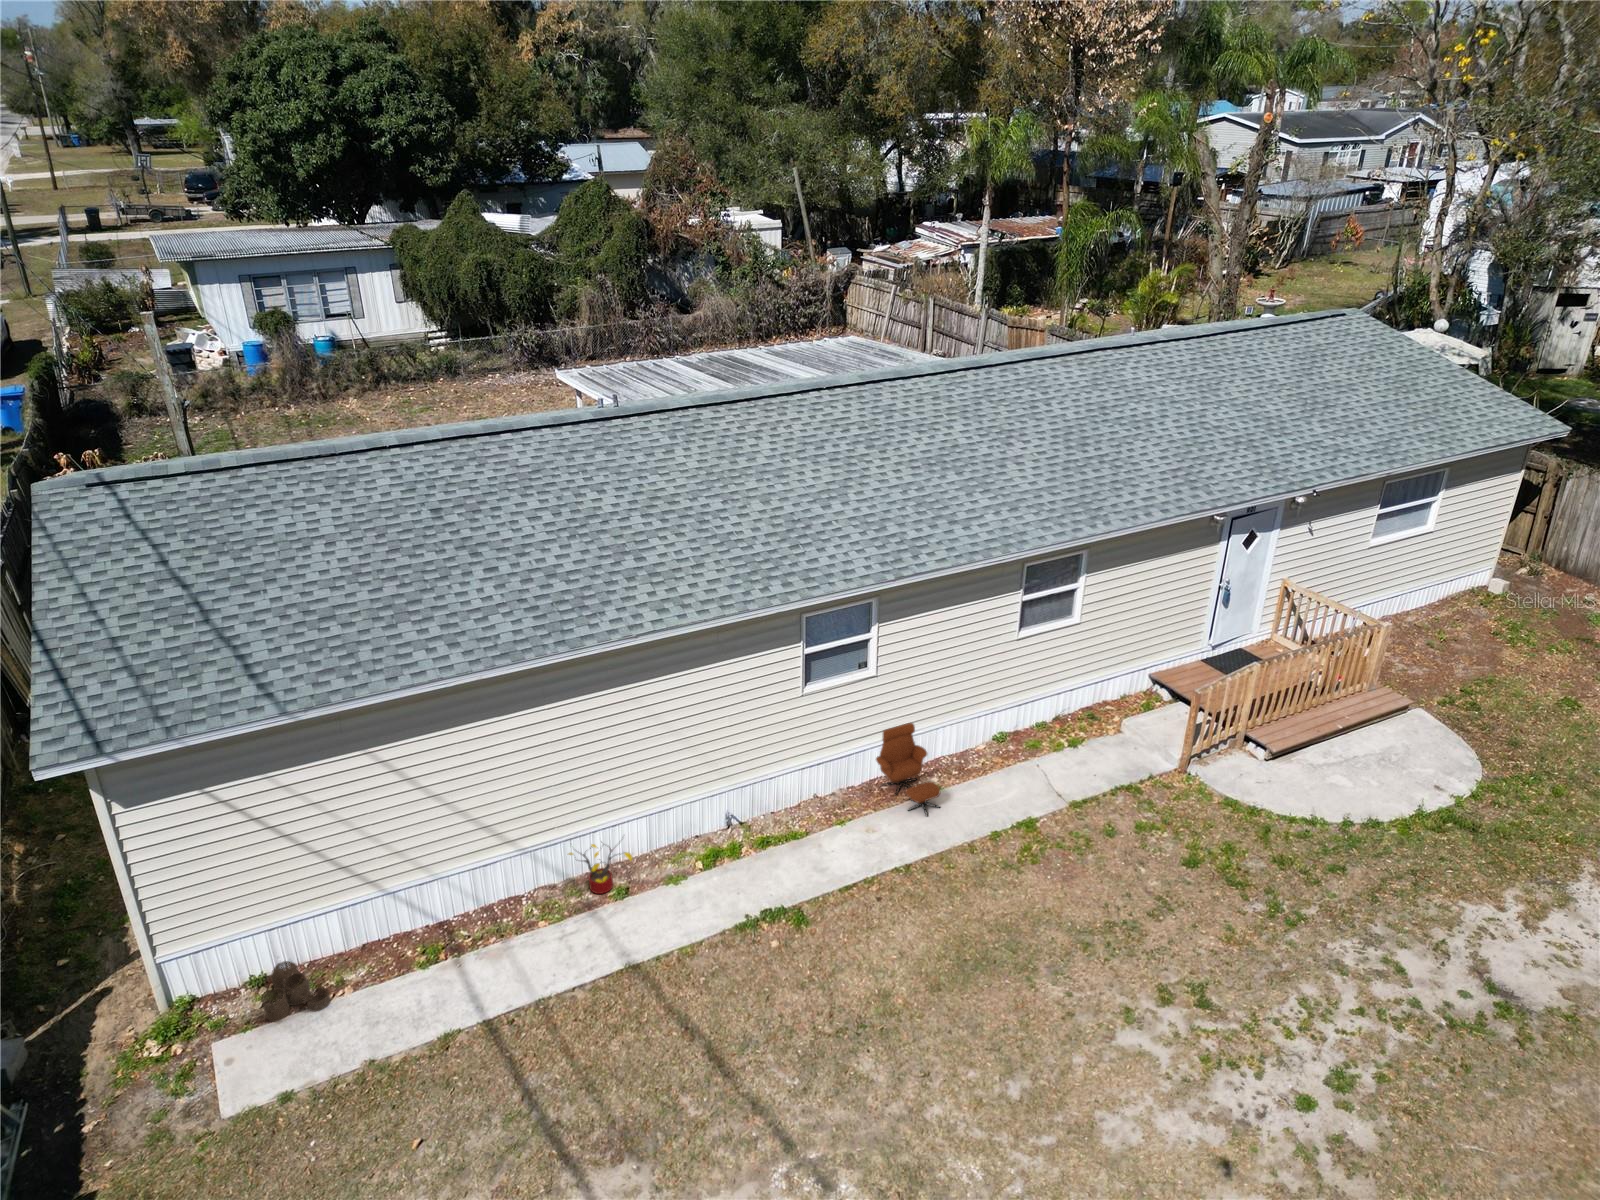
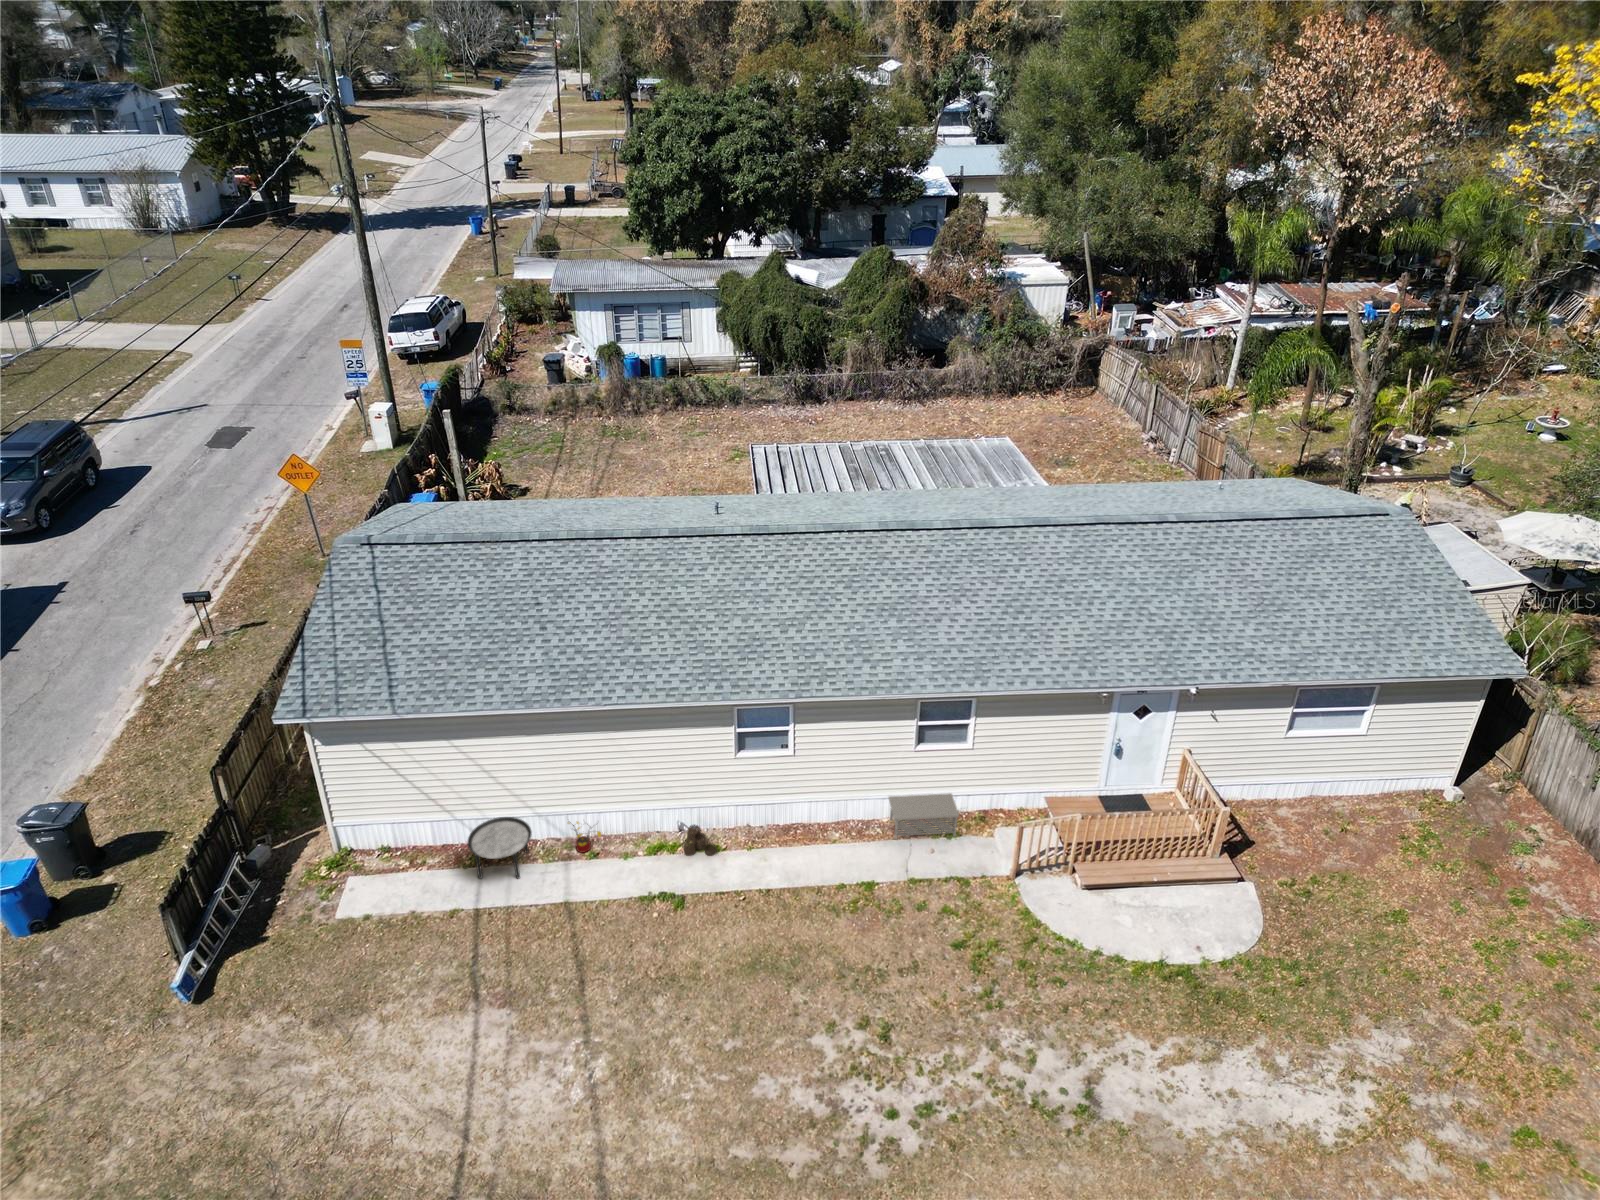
storage bench: none [986,691,1086,765] -> present [889,793,959,839]
lounge chair: present [876,723,940,816] -> none [789,792,828,860]
round table: none [425,865,532,977] -> present [467,817,532,879]
woven basket: present [261,961,331,1021] -> present [683,825,716,856]

